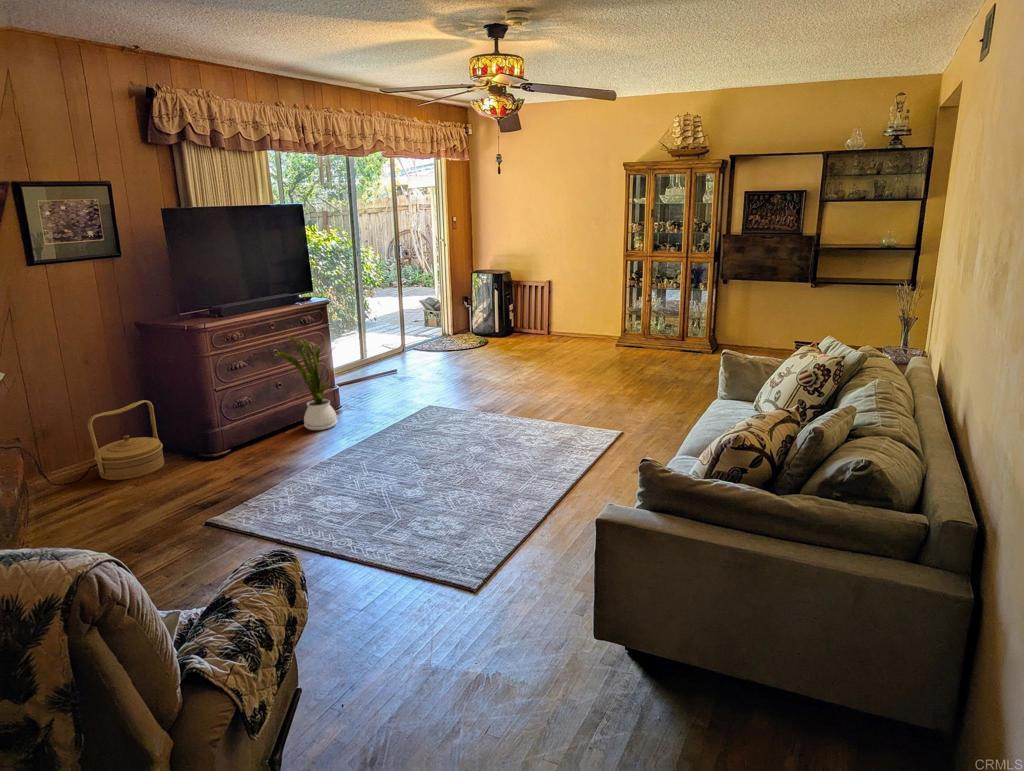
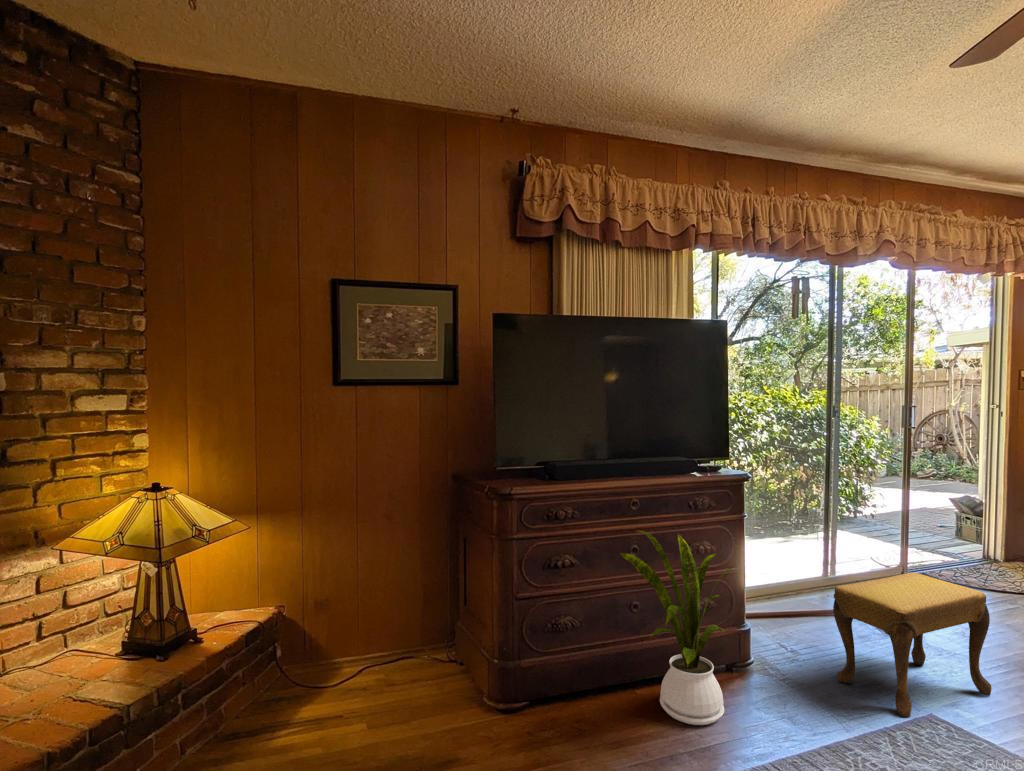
footstool: none [377,340,443,402] -> present [833,572,991,717]
woven basket: present [87,400,164,480] -> none [337,583,437,708]

